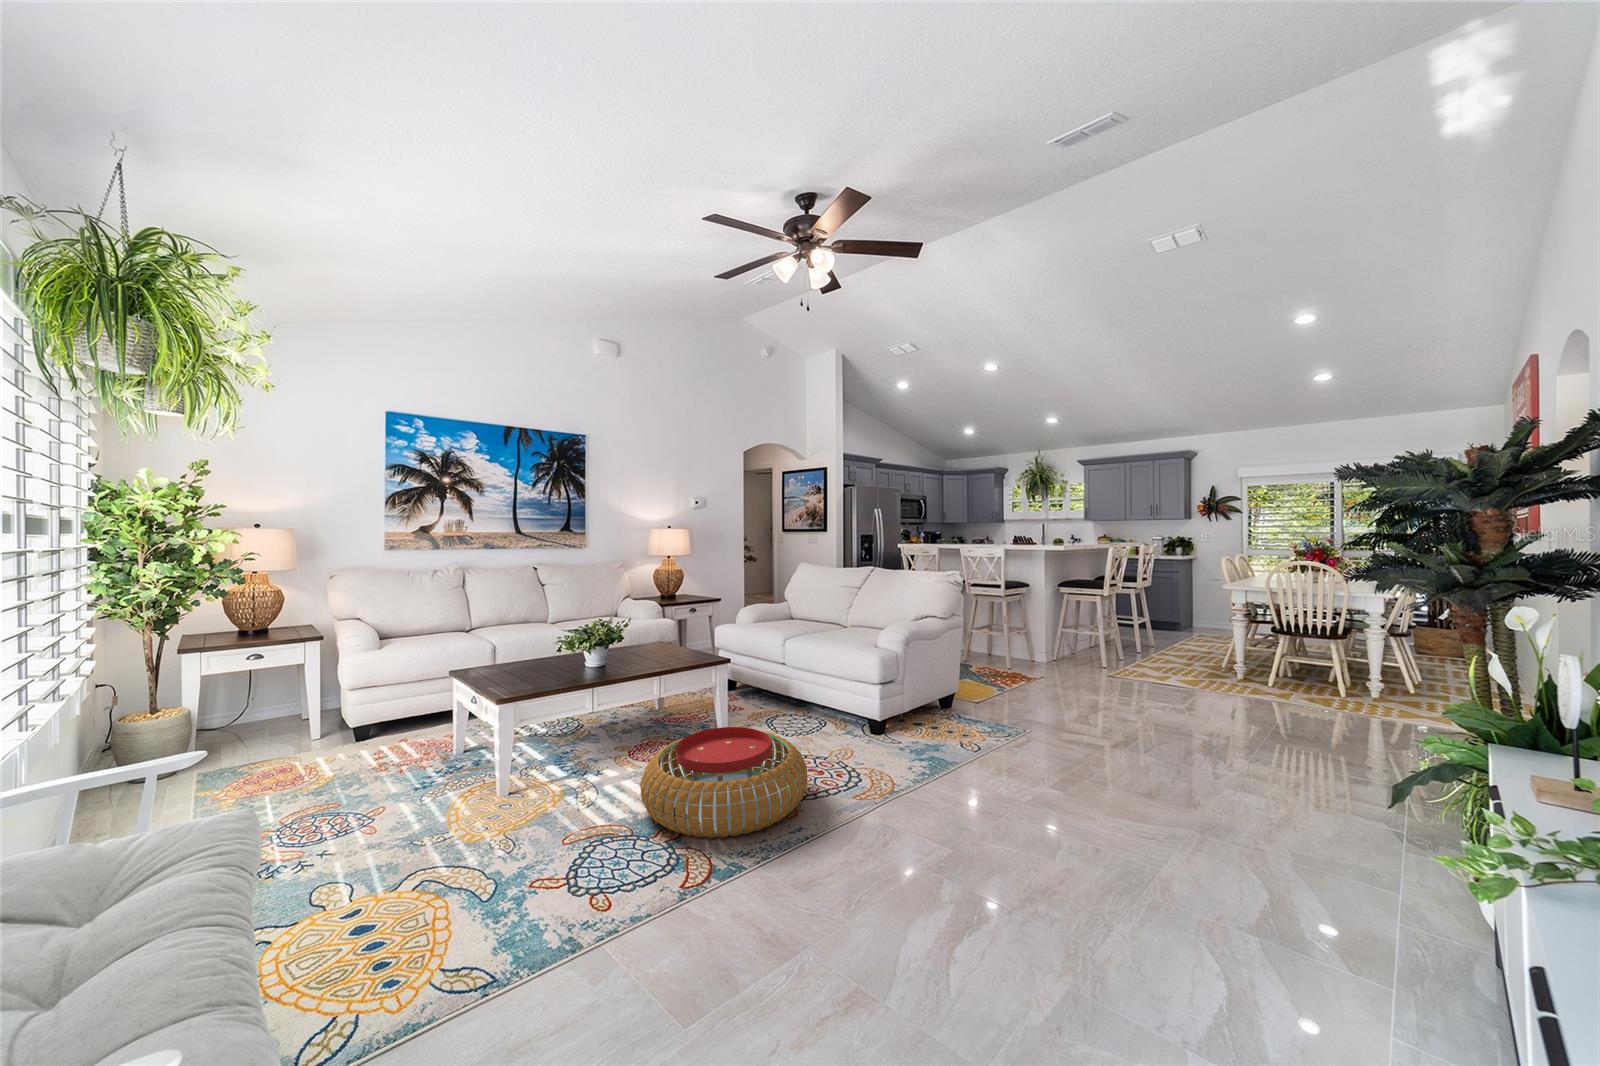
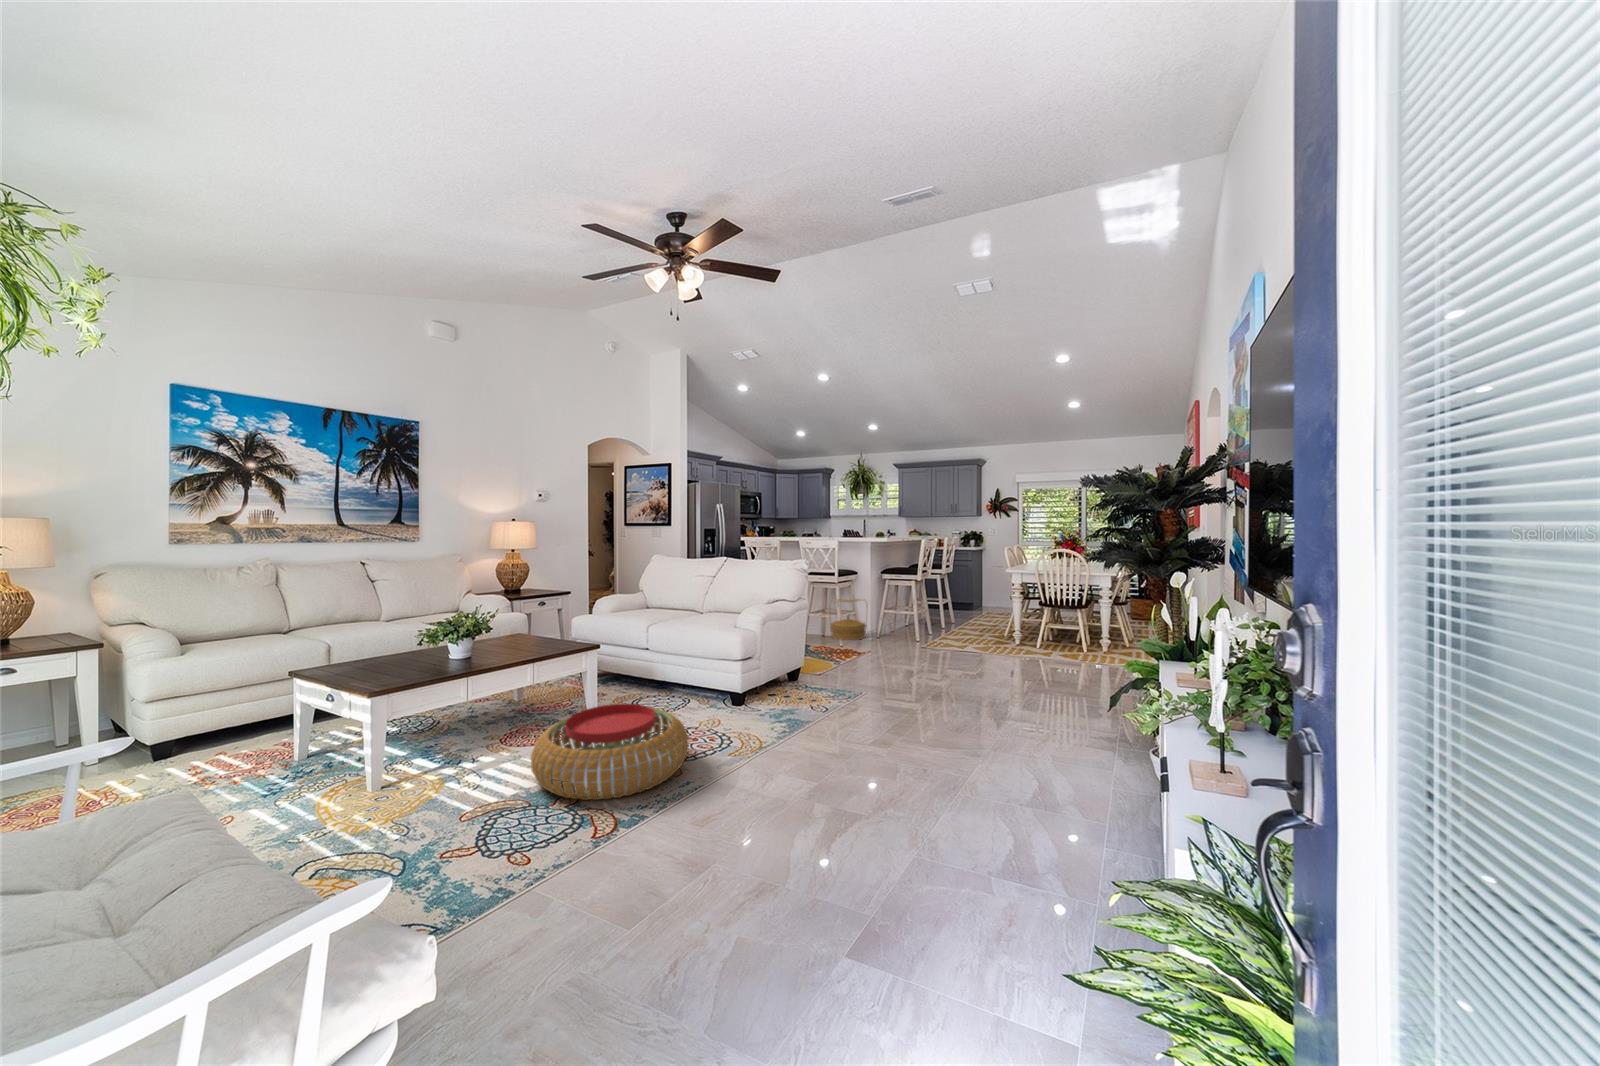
woven basket: none [996,614,1042,662] -> present [830,599,867,640]

